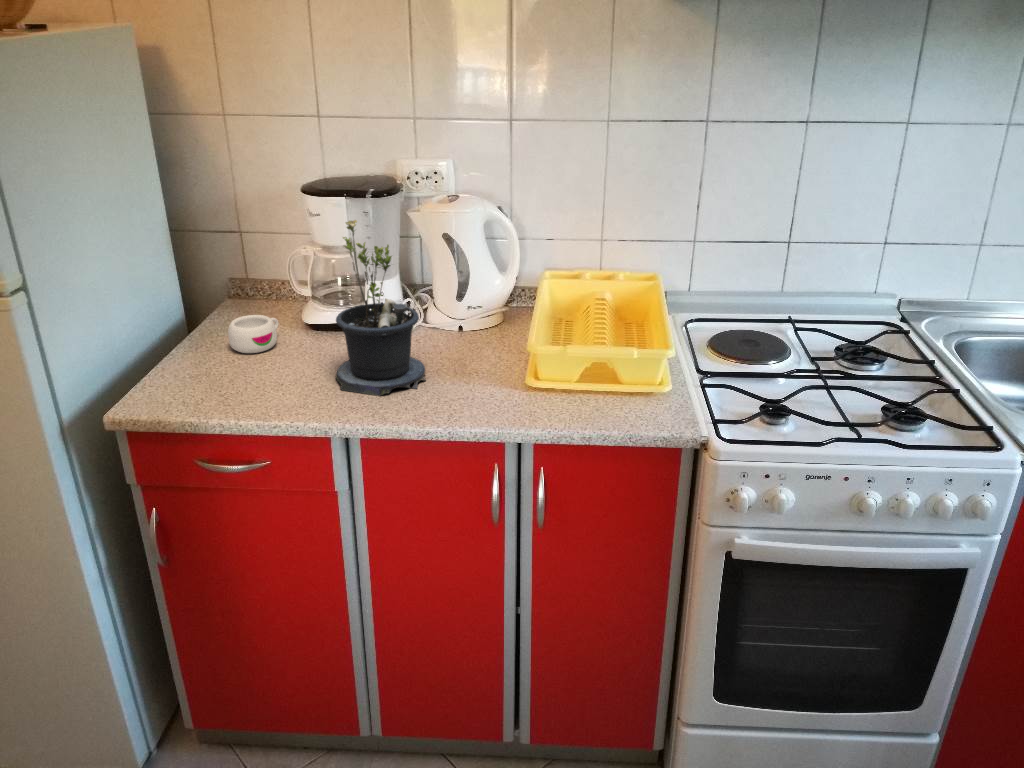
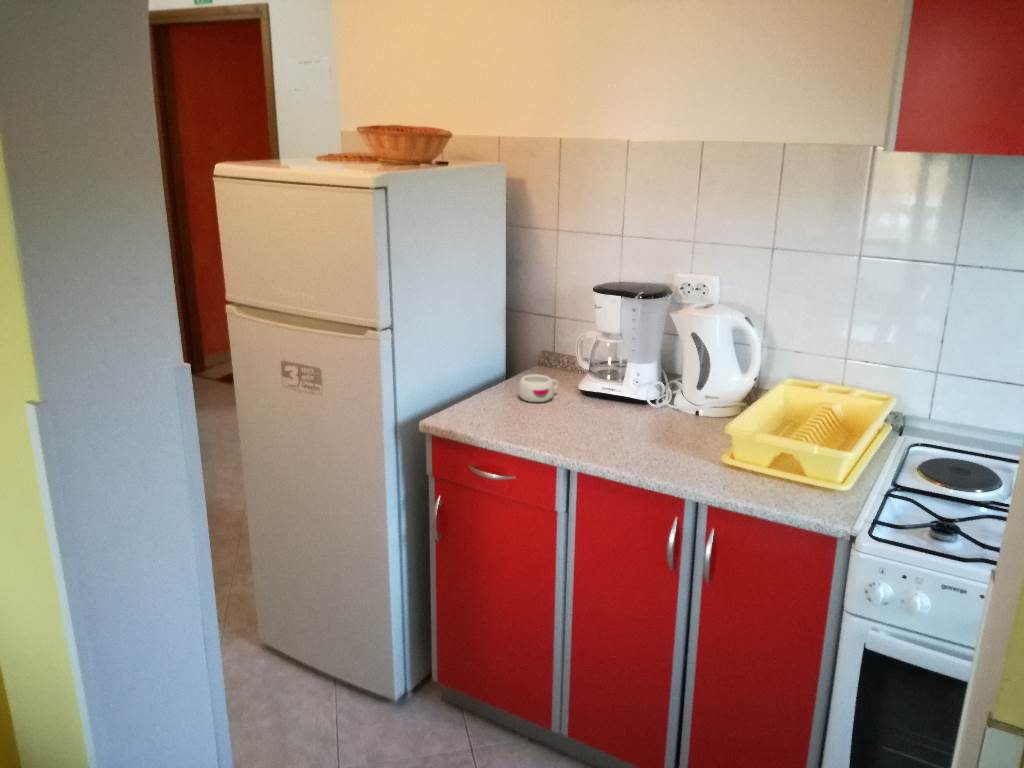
potted plant: present [336,220,426,396] -> none [578,310,659,447]

